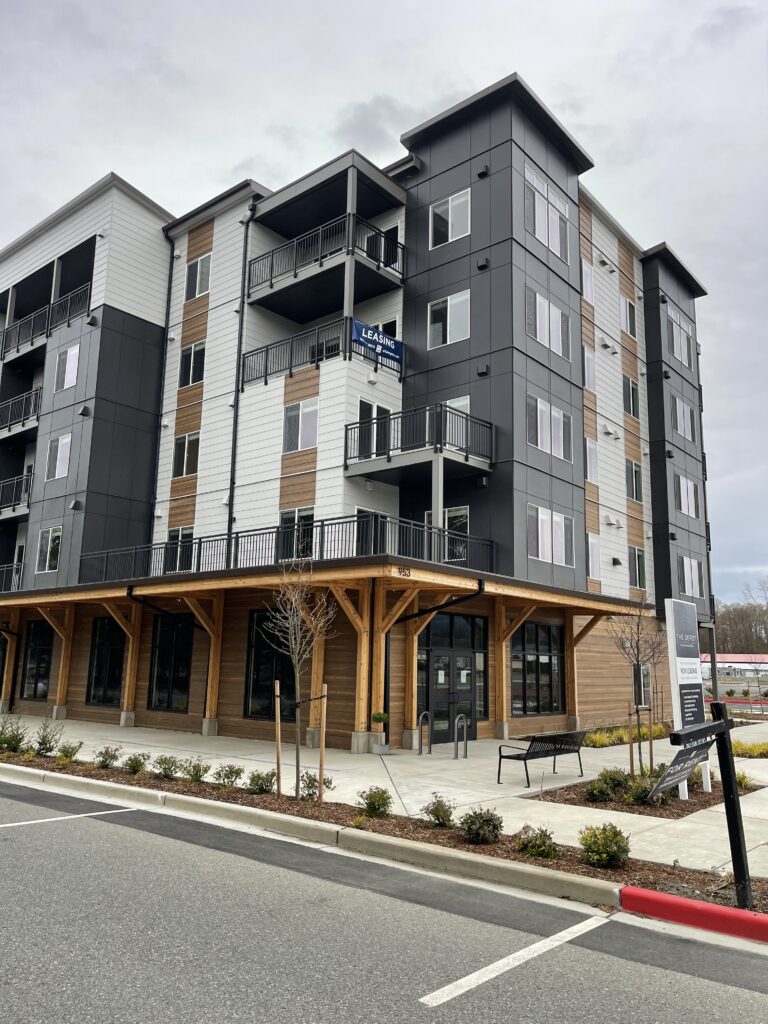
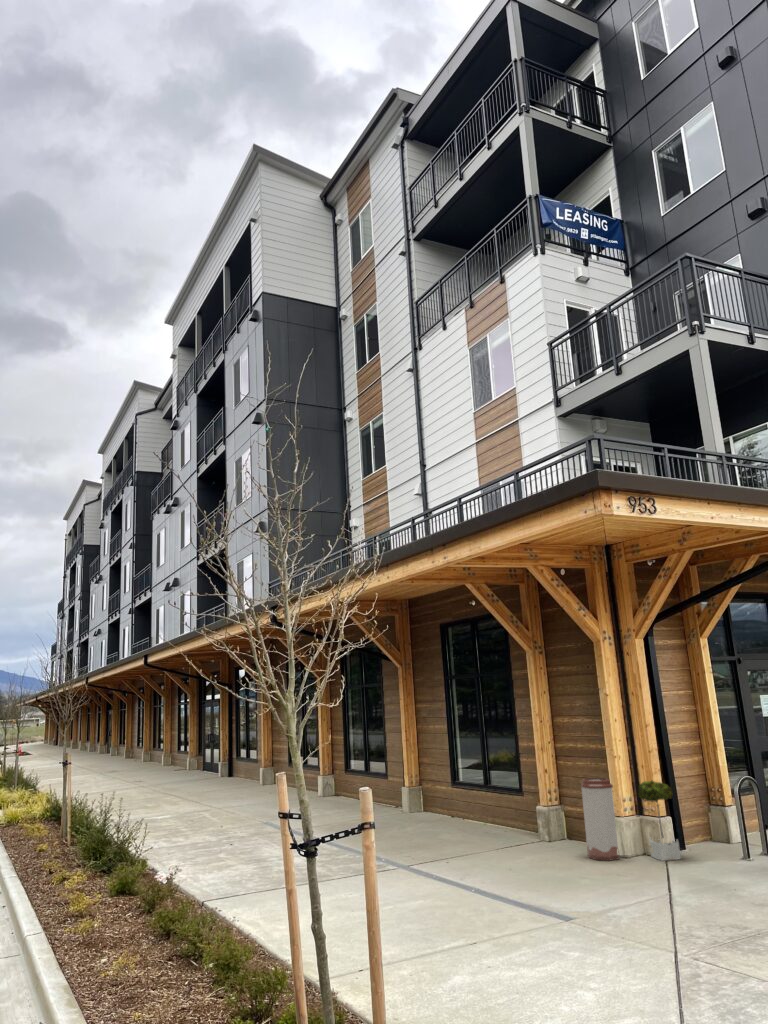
trash can: none [339,710,359,754] -> present [581,778,619,860]

